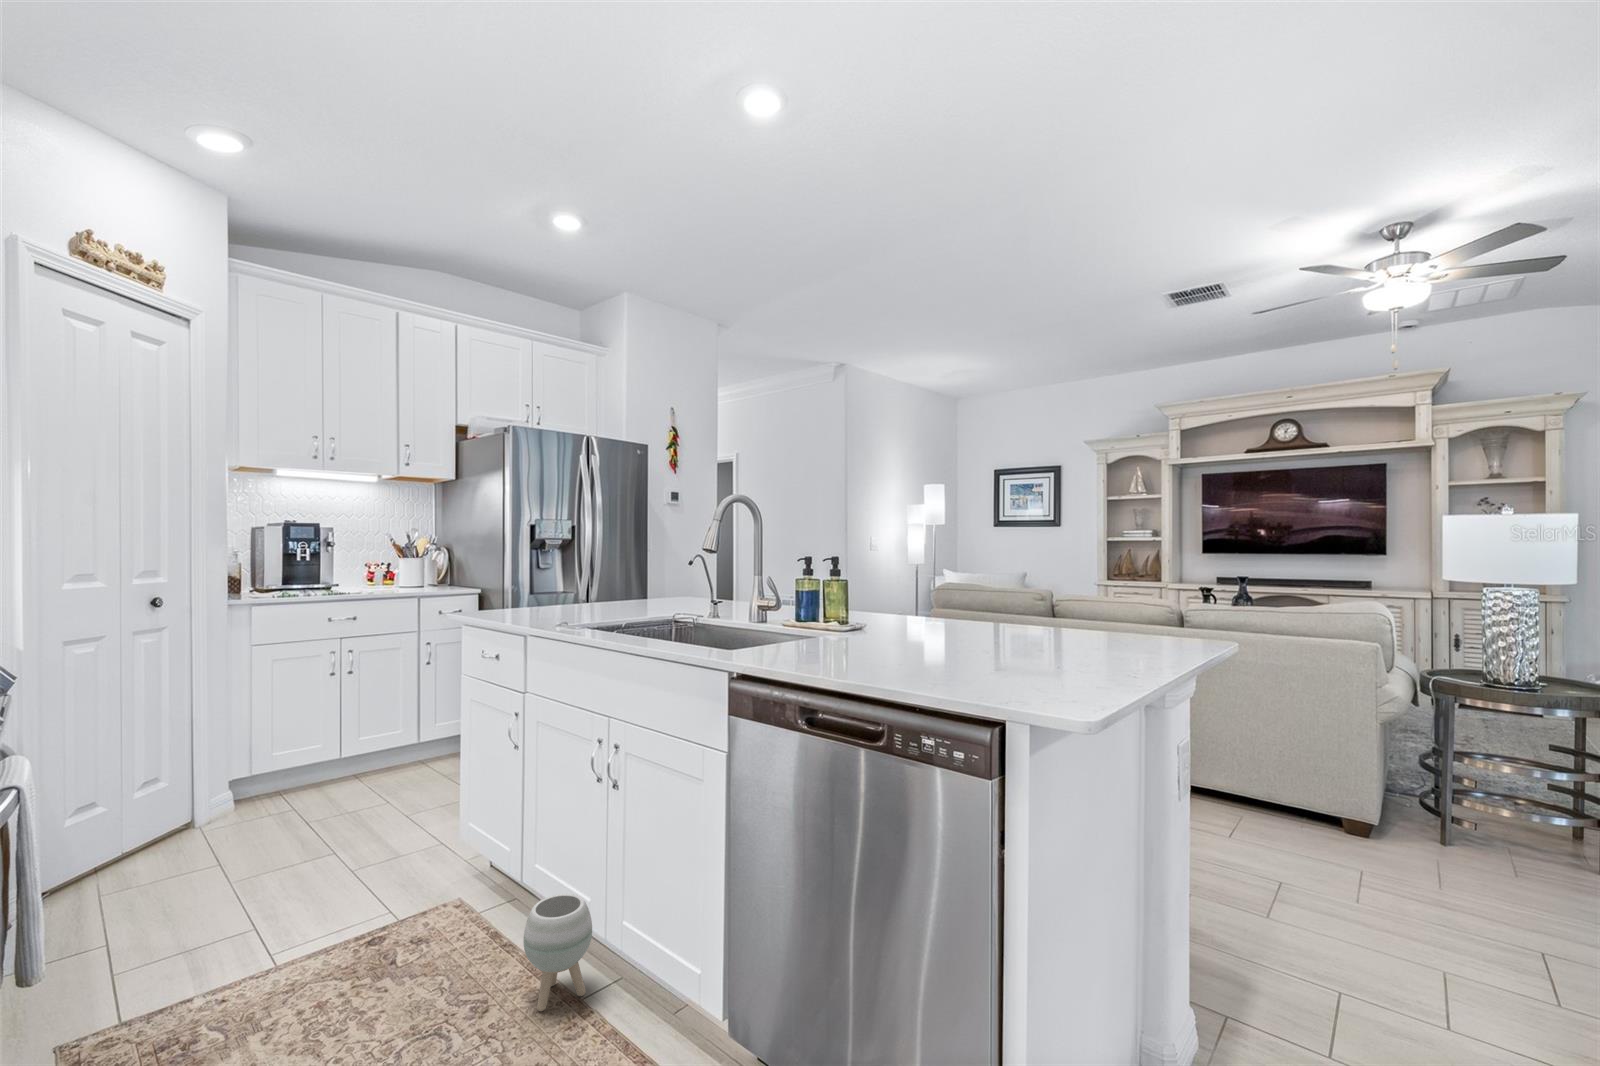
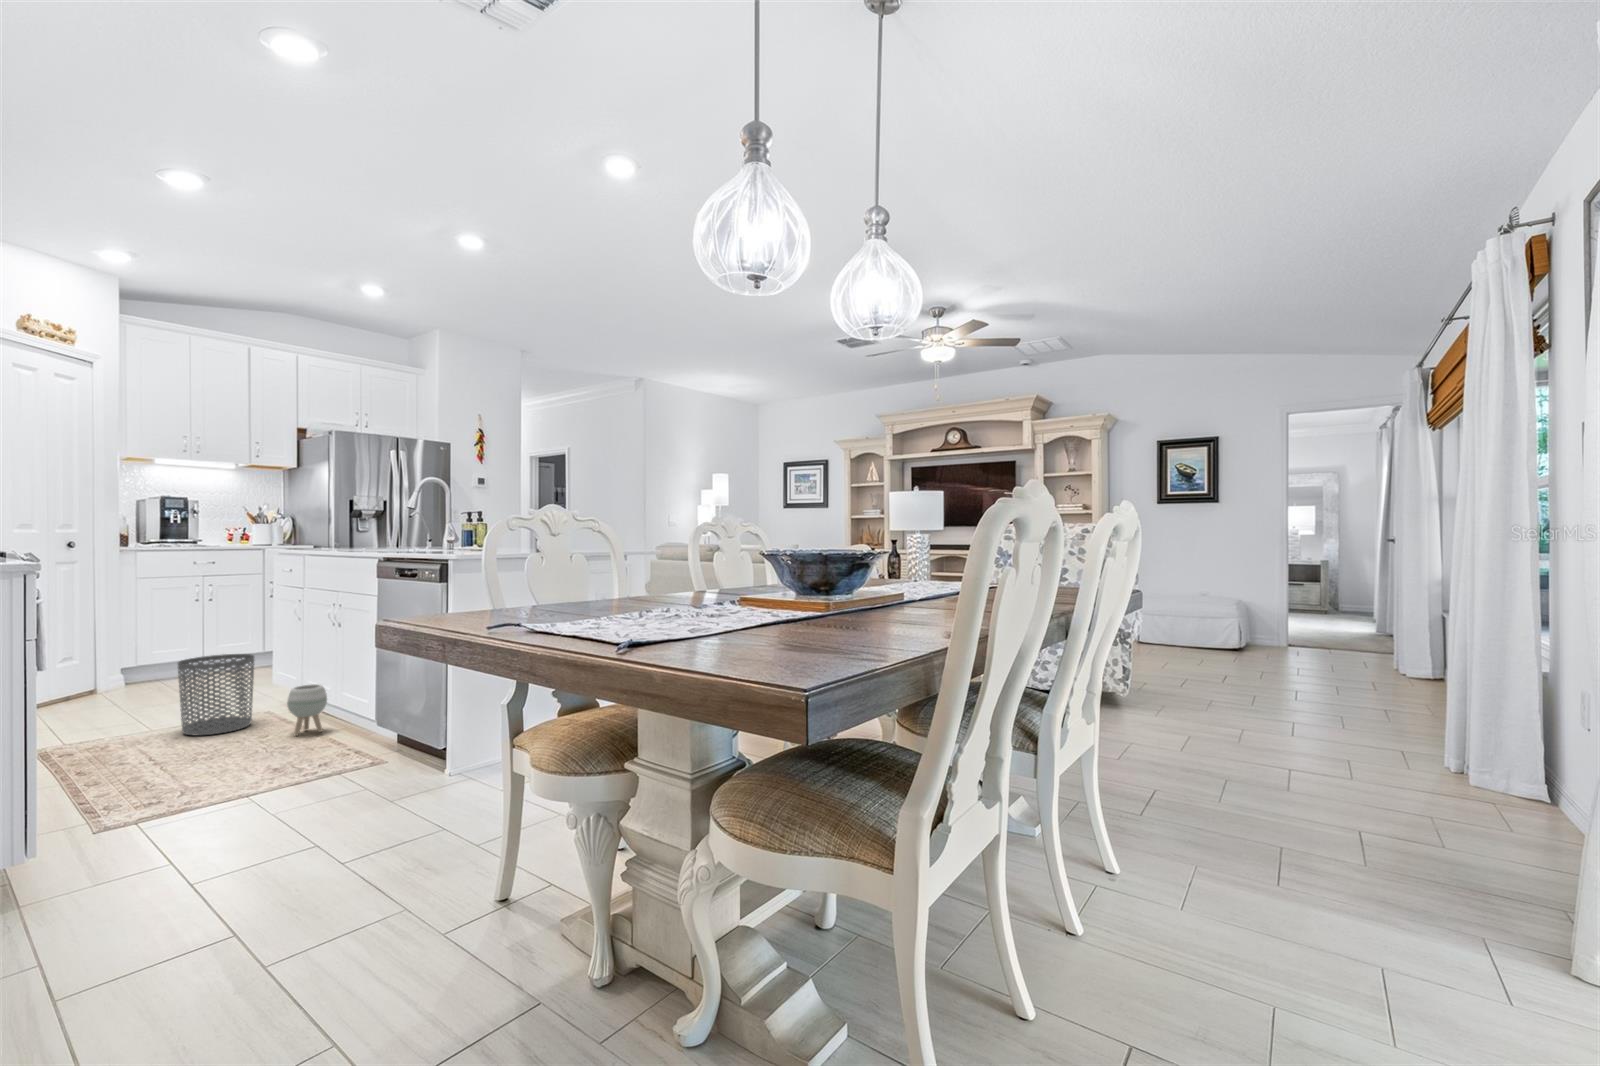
waste bin: none [319,814,449,998] -> present [178,654,254,736]

